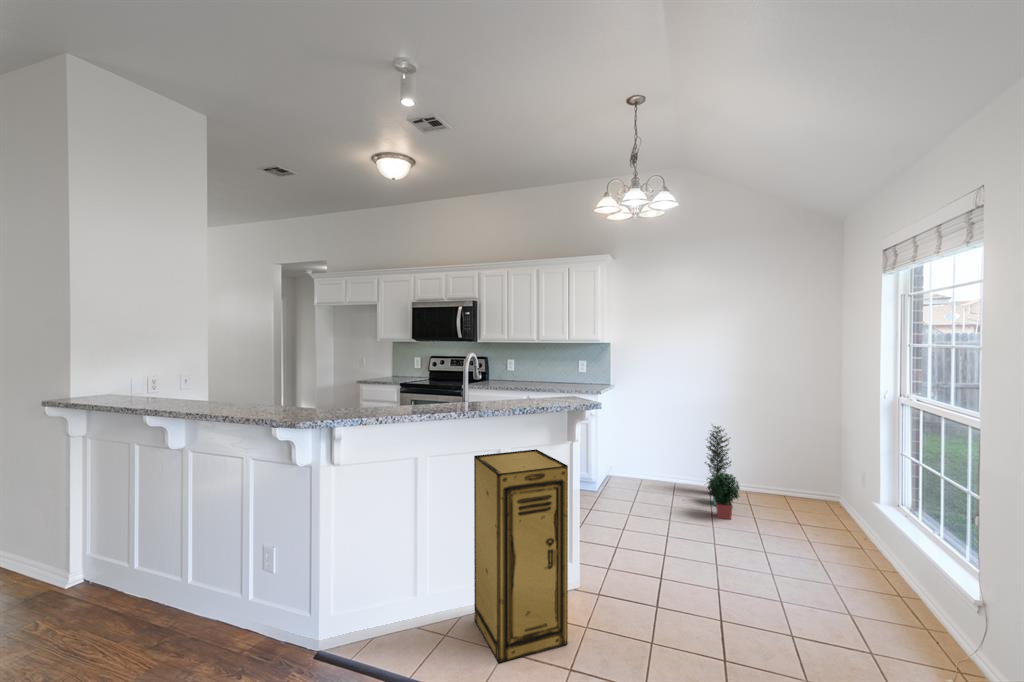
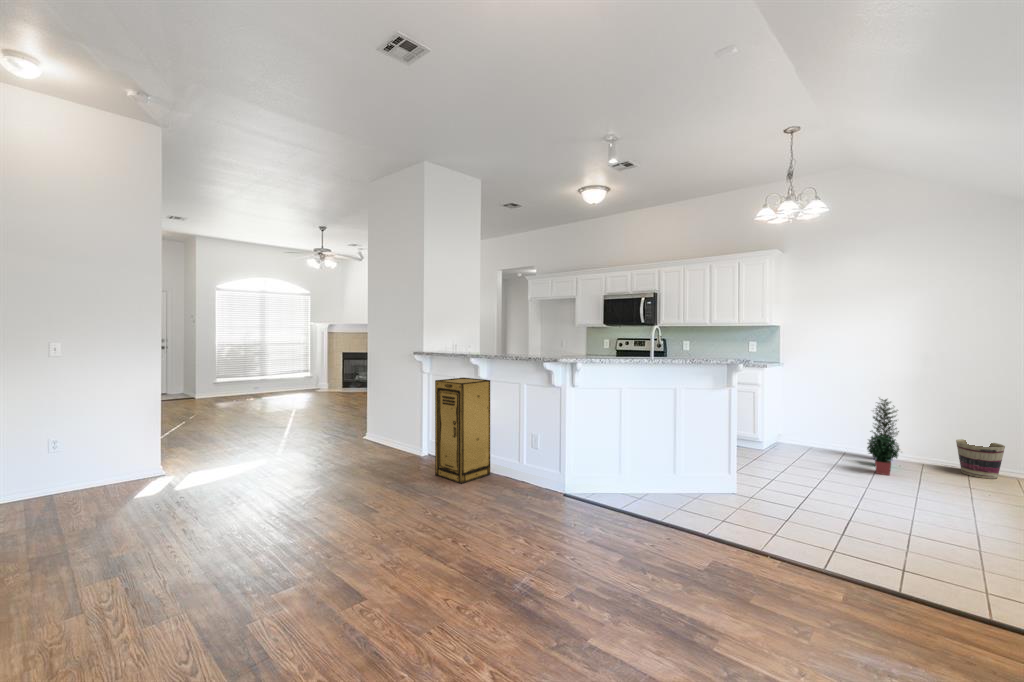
storage cabinet: present [474,449,568,664] -> present [435,378,490,484]
basket: none [783,466,825,509] -> present [956,439,1005,479]

